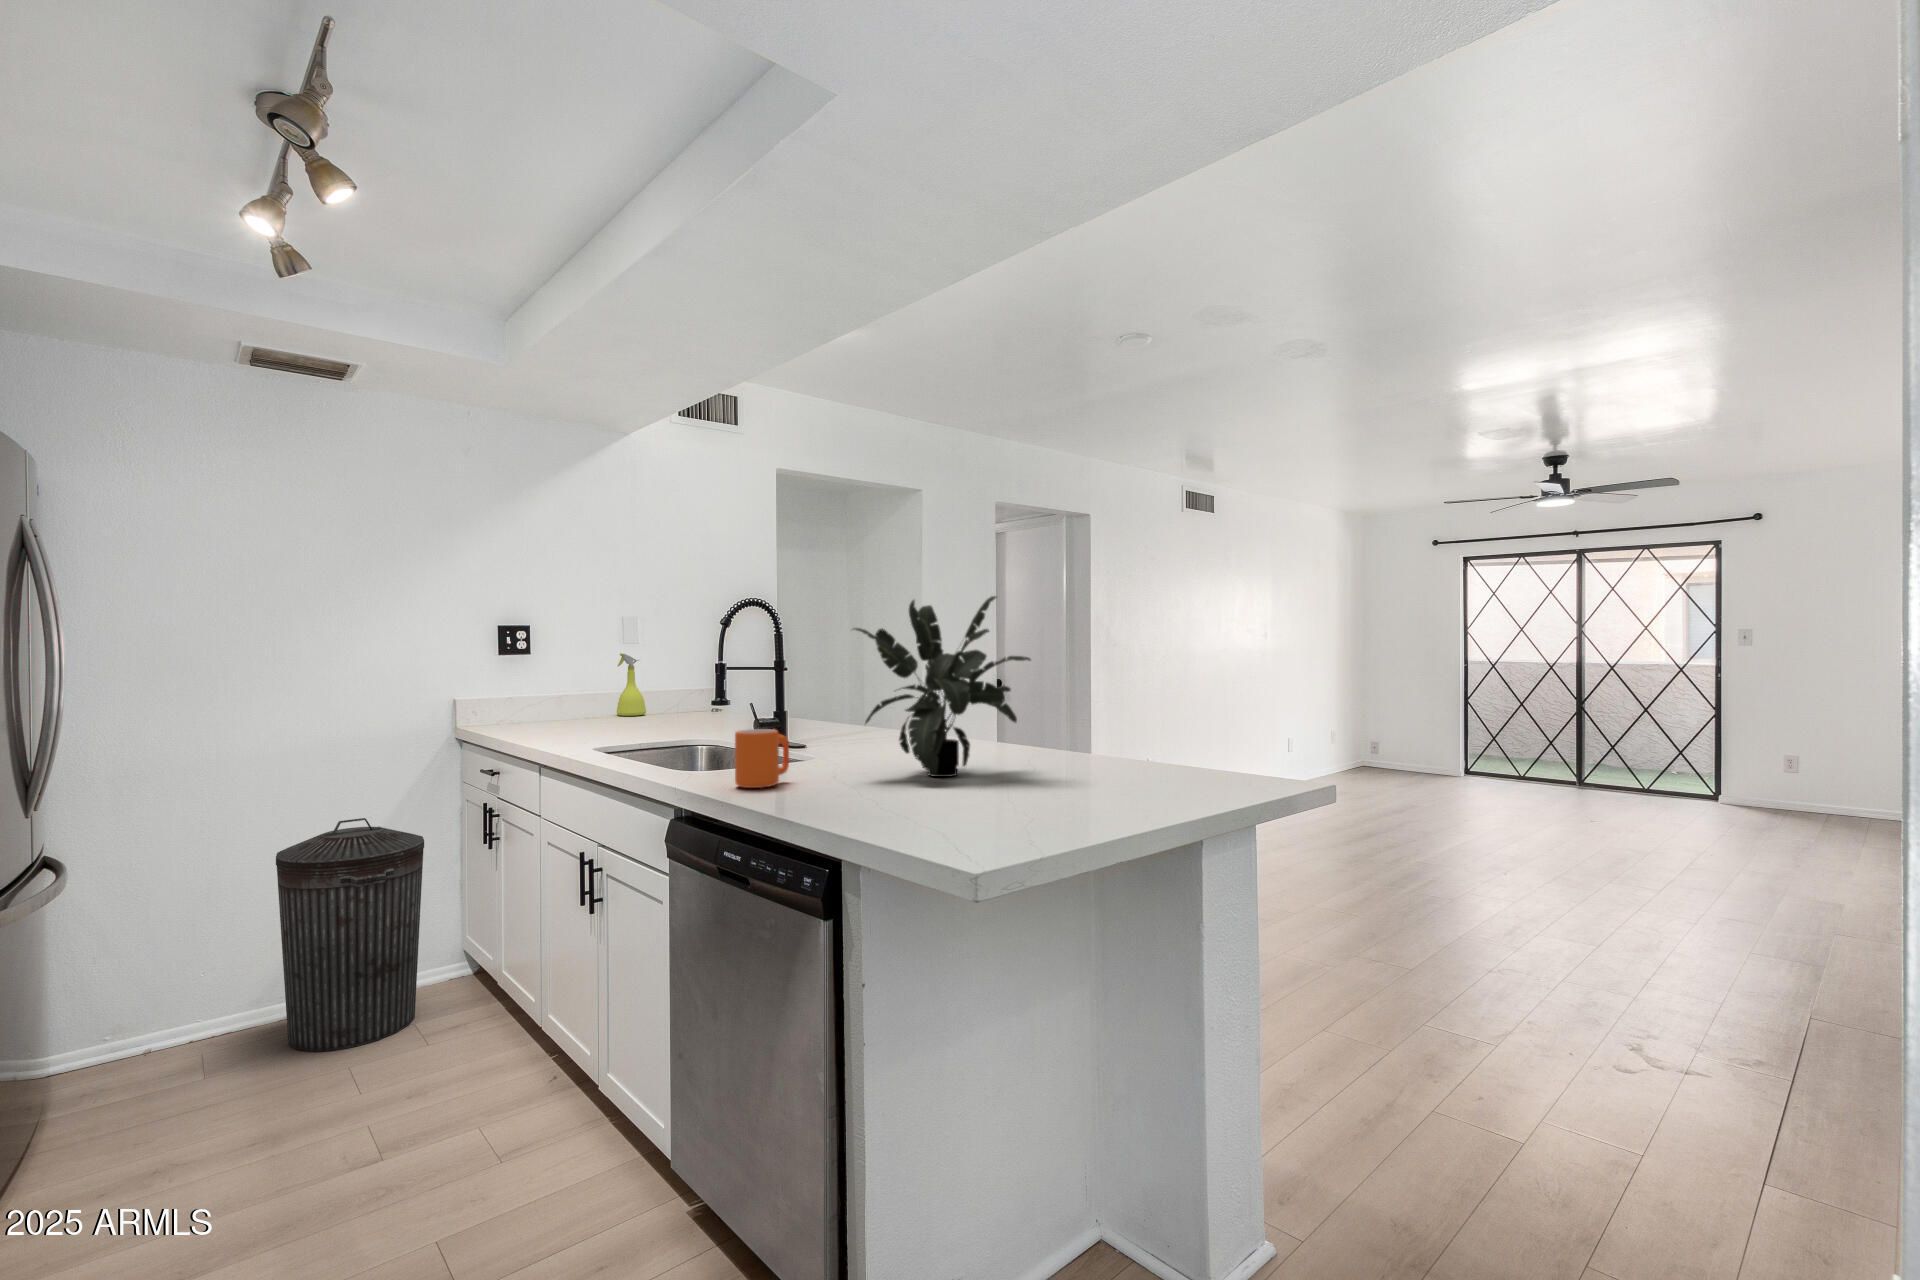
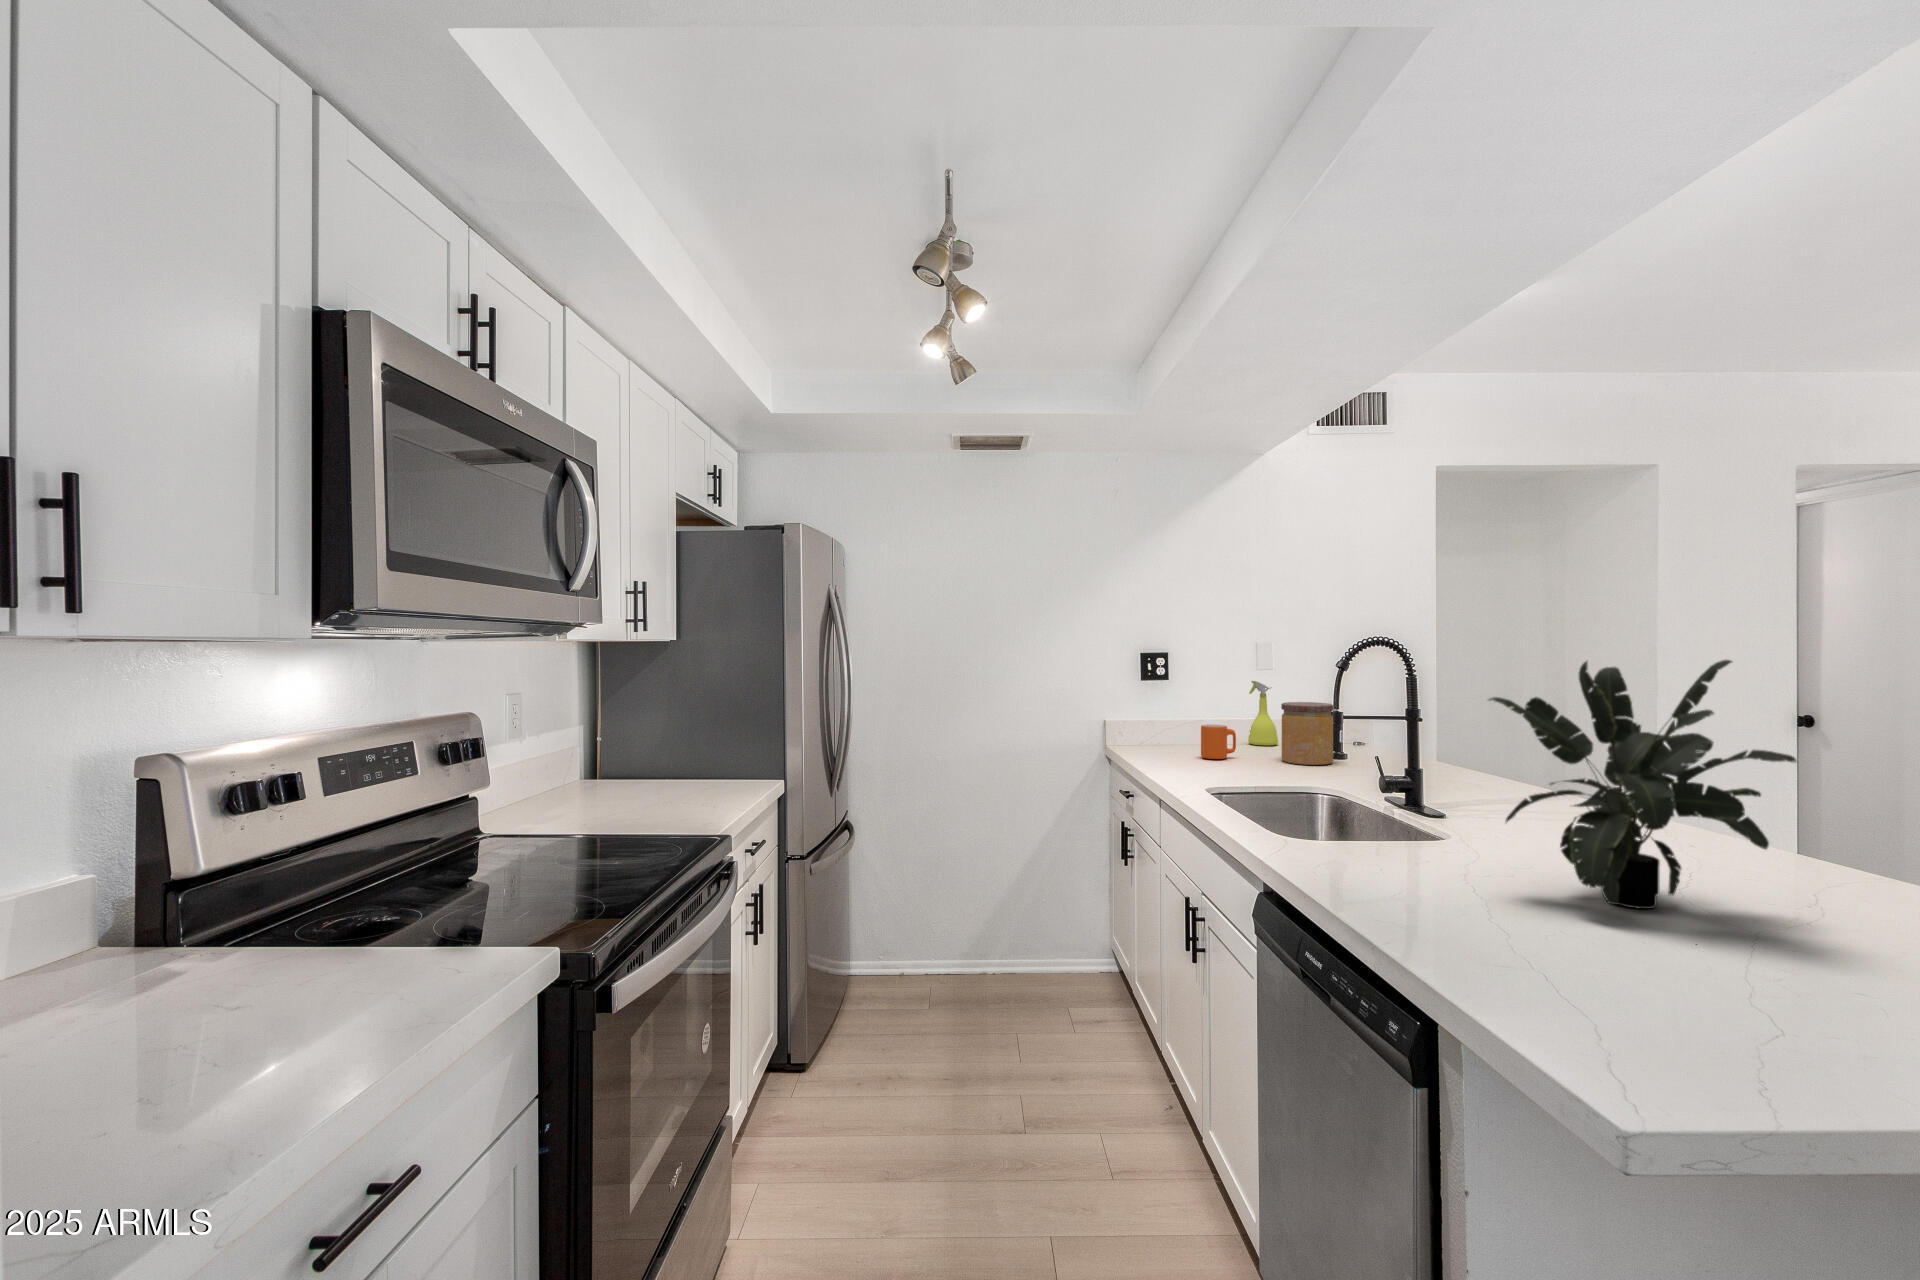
jar: none [654,669,701,726] -> present [1281,702,1333,765]
mug: present [735,729,789,788] -> present [1201,724,1236,759]
trash can: present [276,818,424,1052] -> none [970,821,1074,1017]

